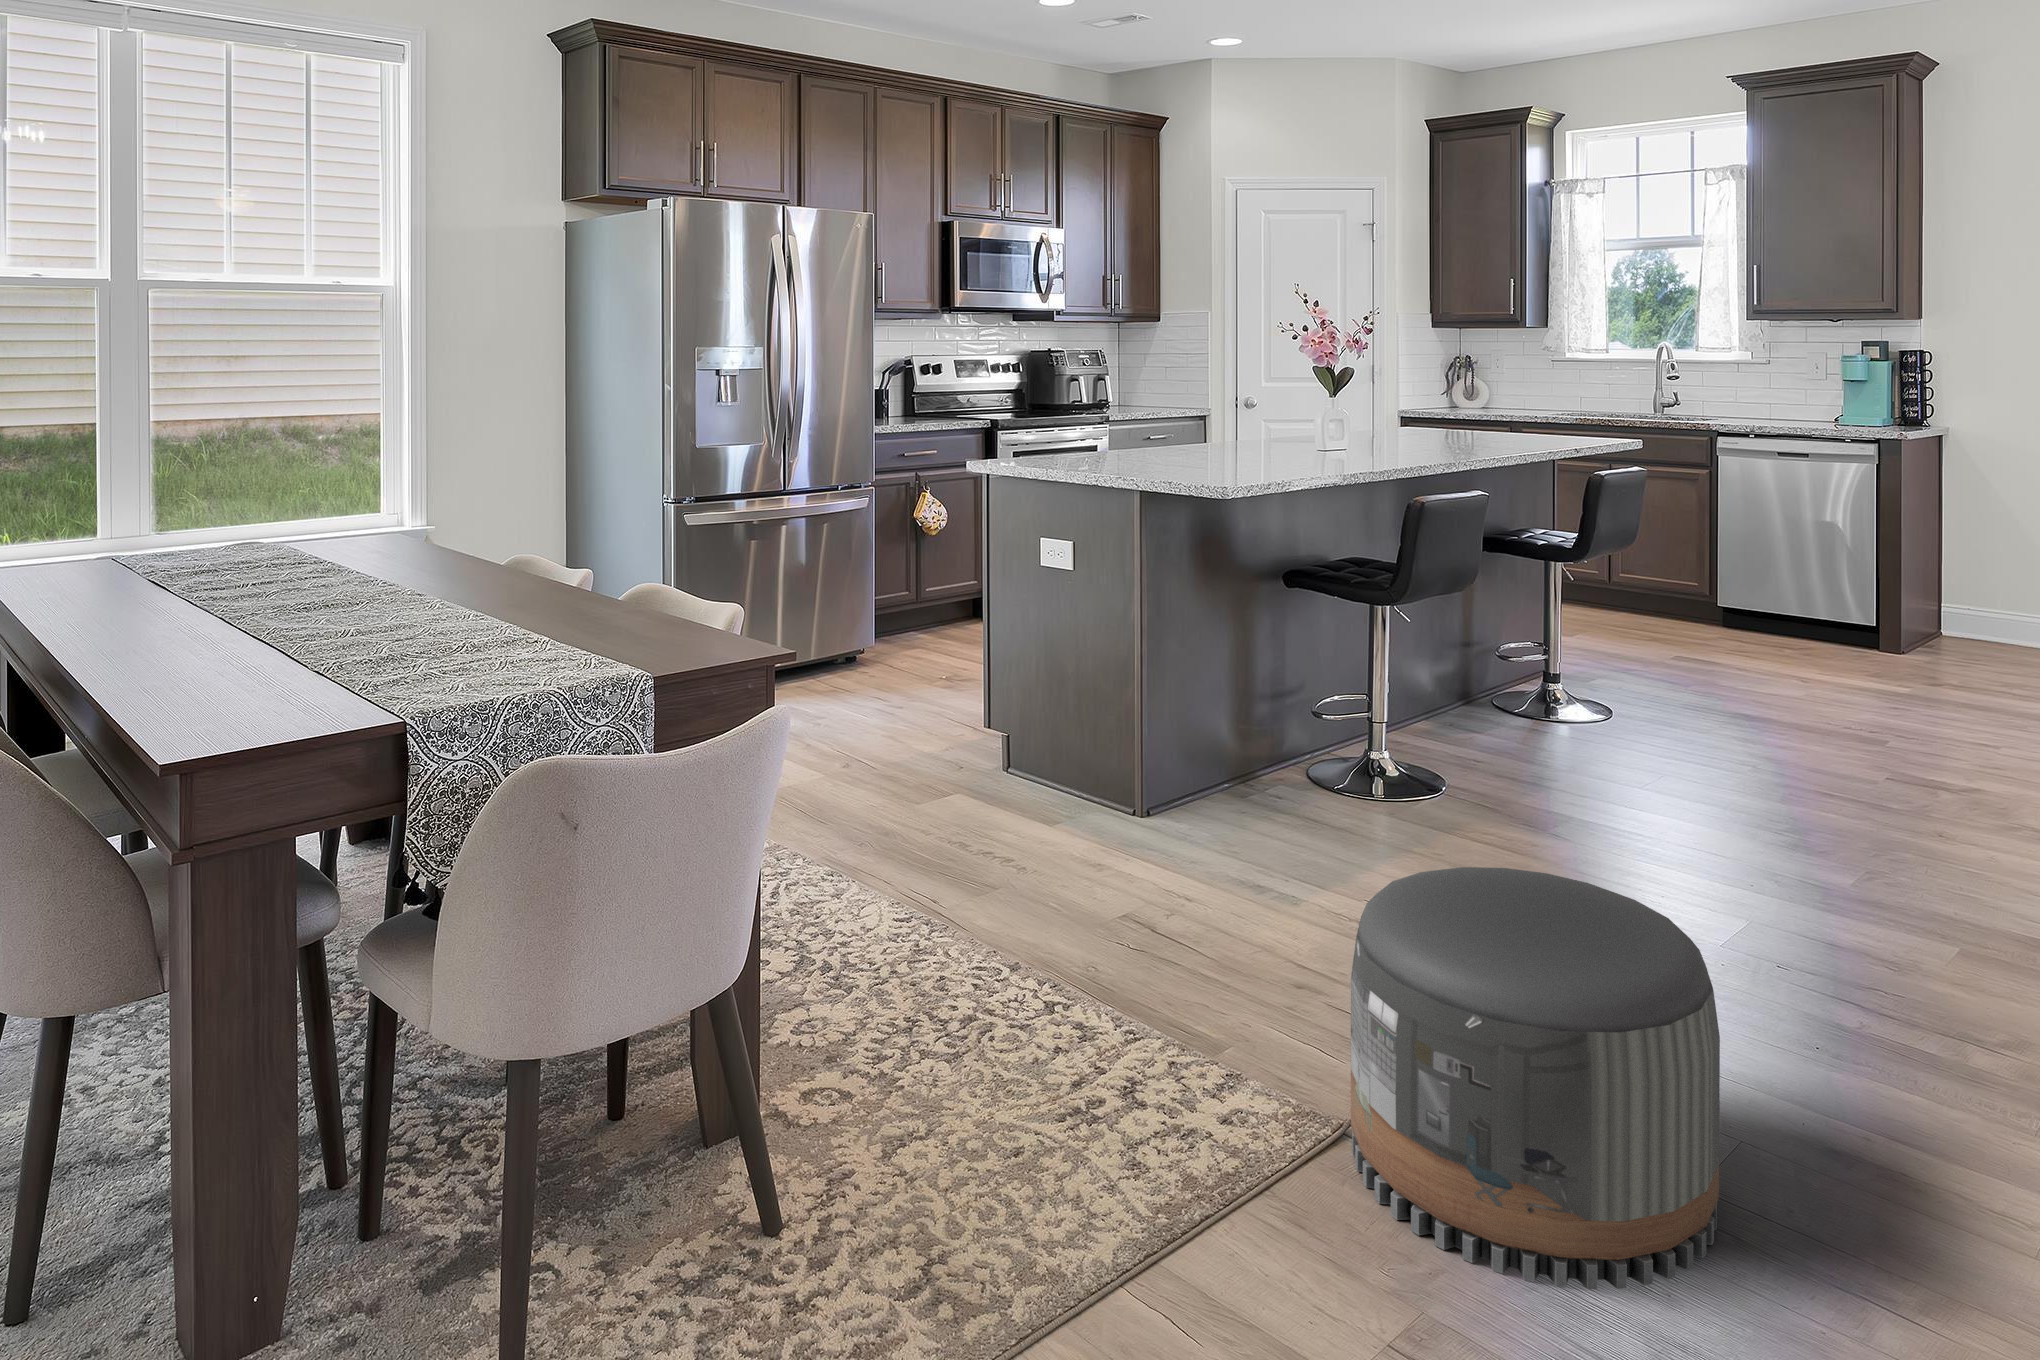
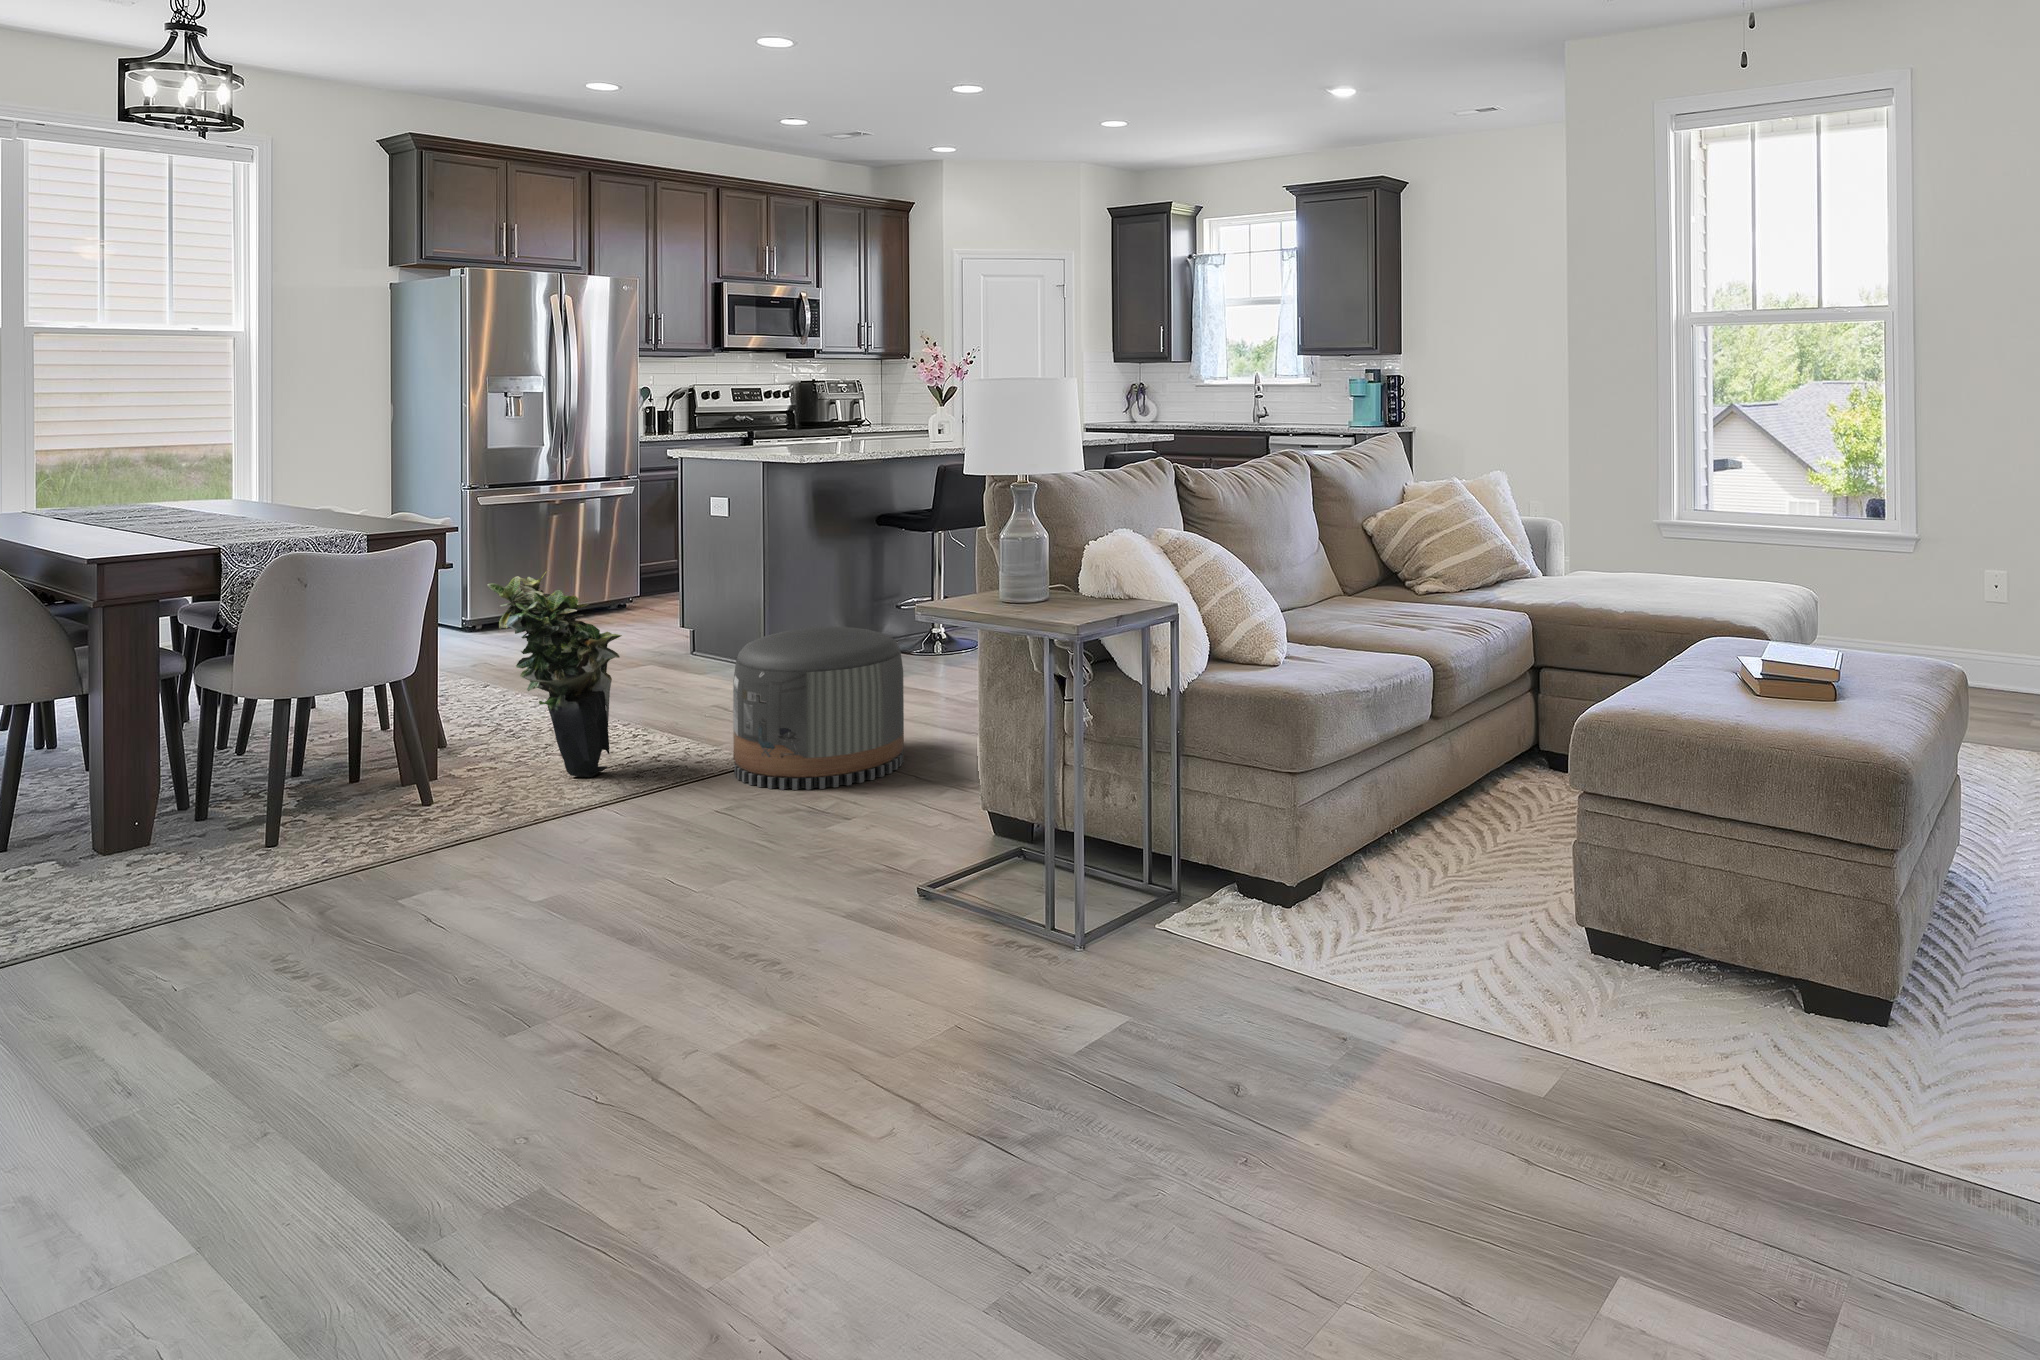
potted plant: none [877,744,1122,1172] -> present [488,572,622,777]

